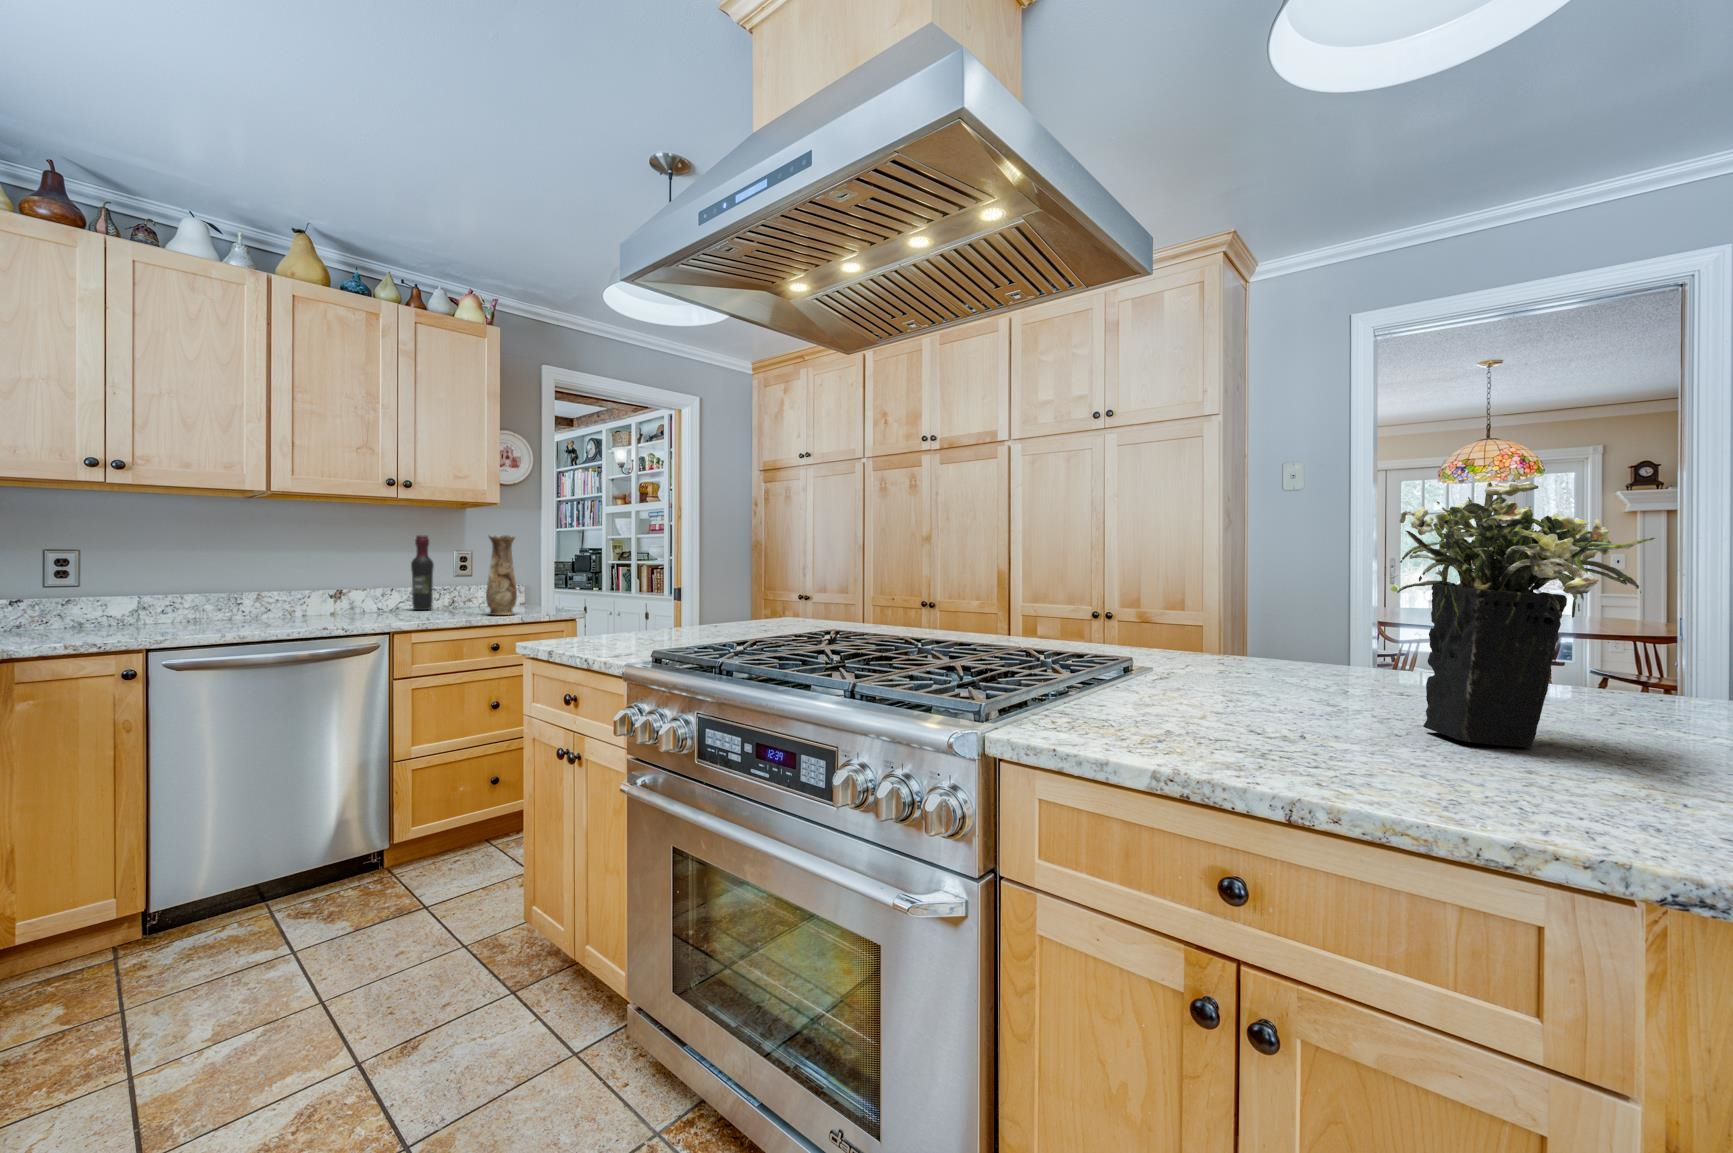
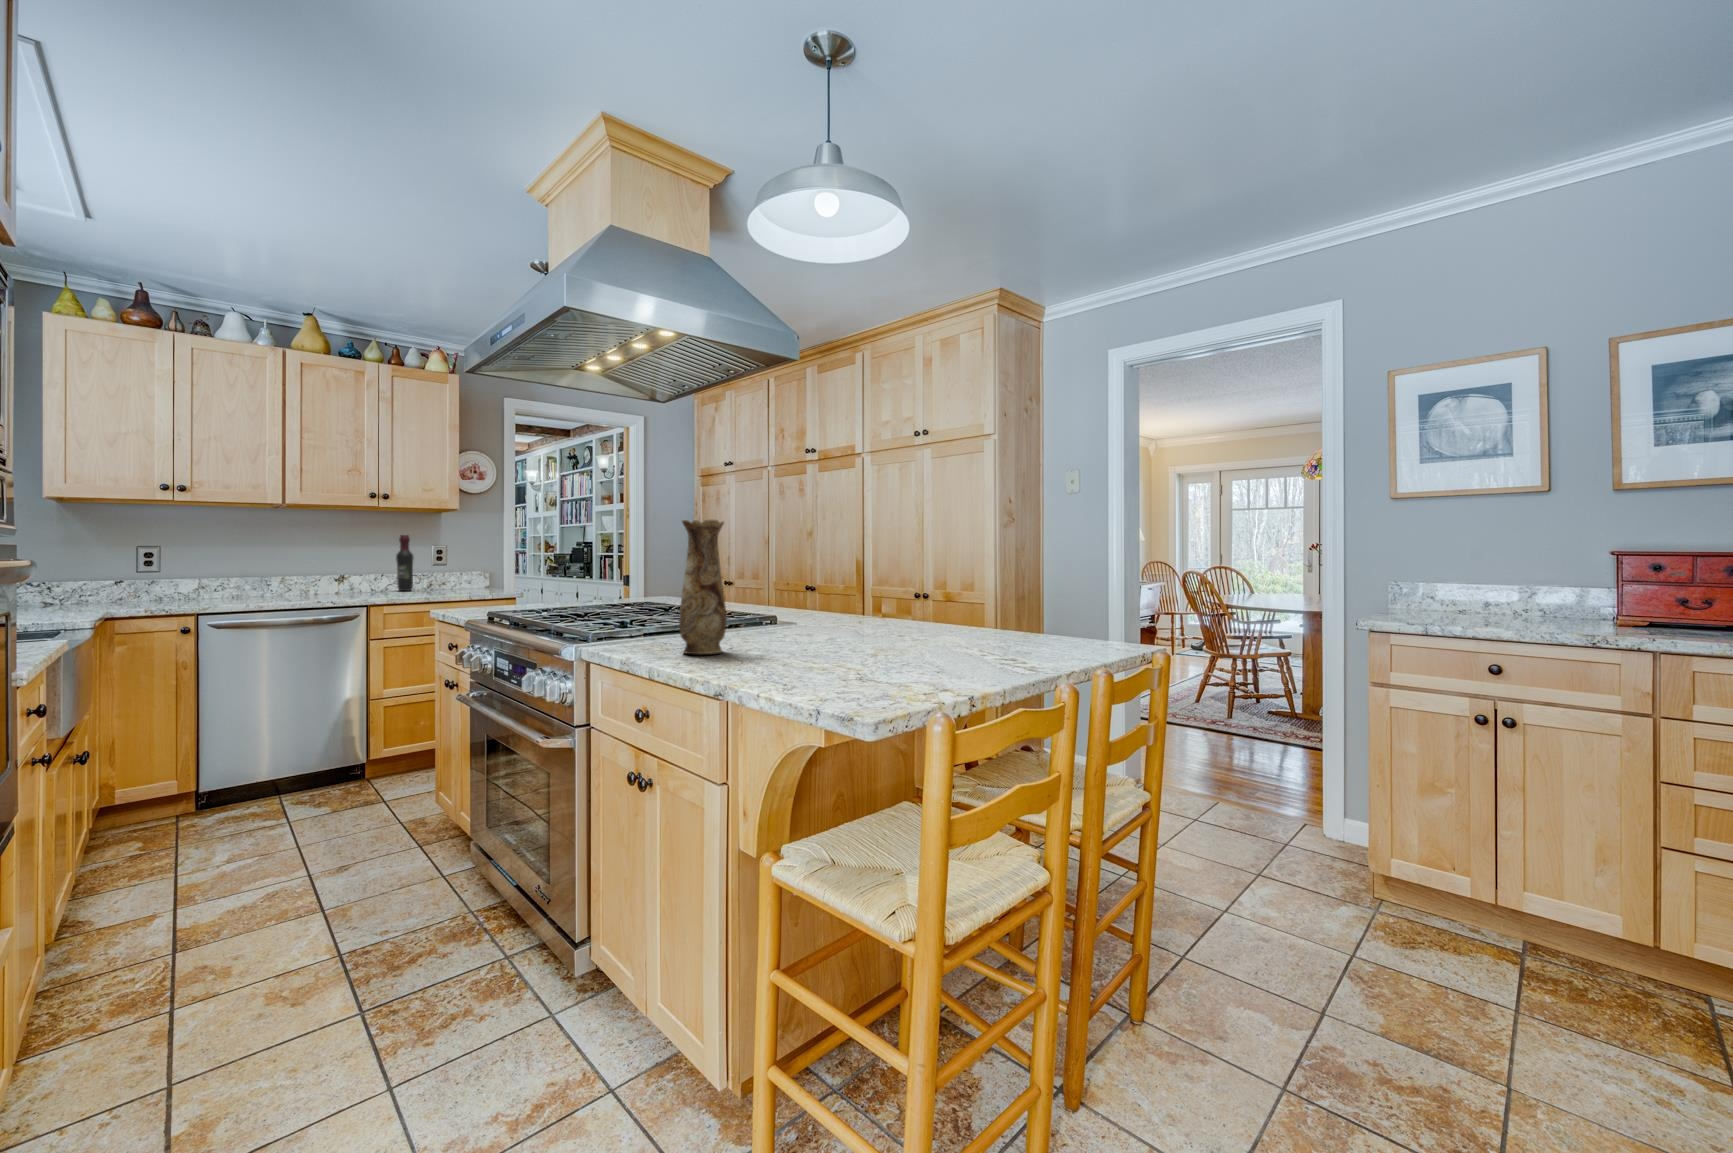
flower arrangement: present [1397,482,1655,748] -> none [809,502,928,654]
vase: present [486,535,517,615] -> present [679,520,726,654]

